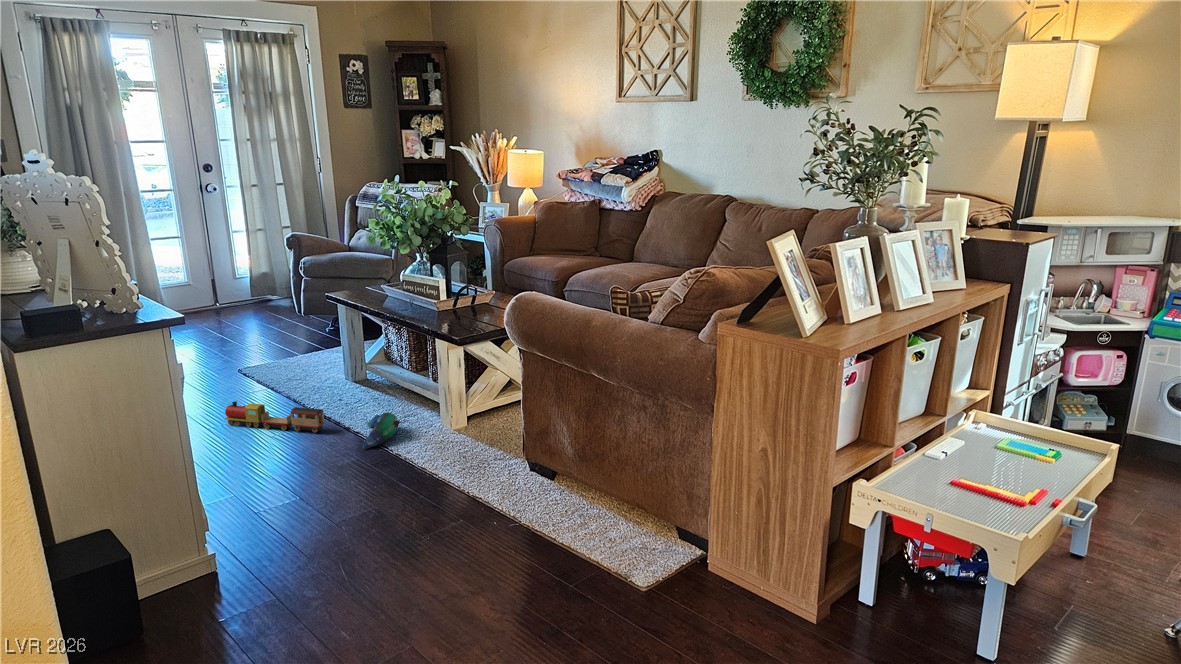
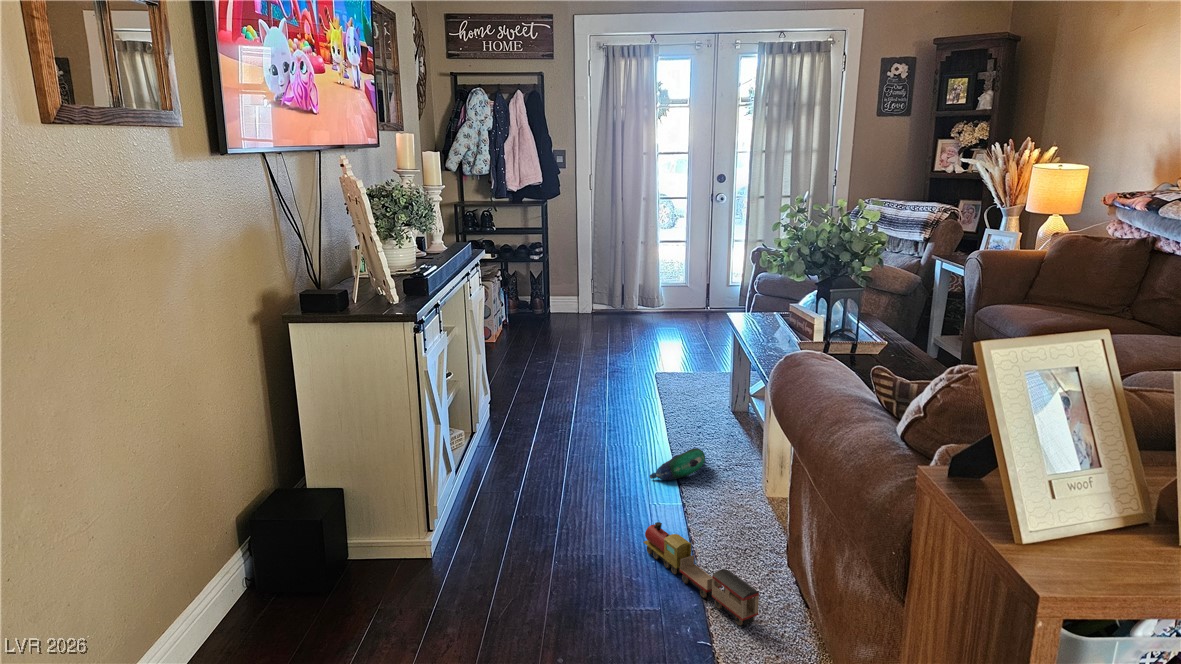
toy train: present [225,401,325,433] -> present [643,522,759,626]

